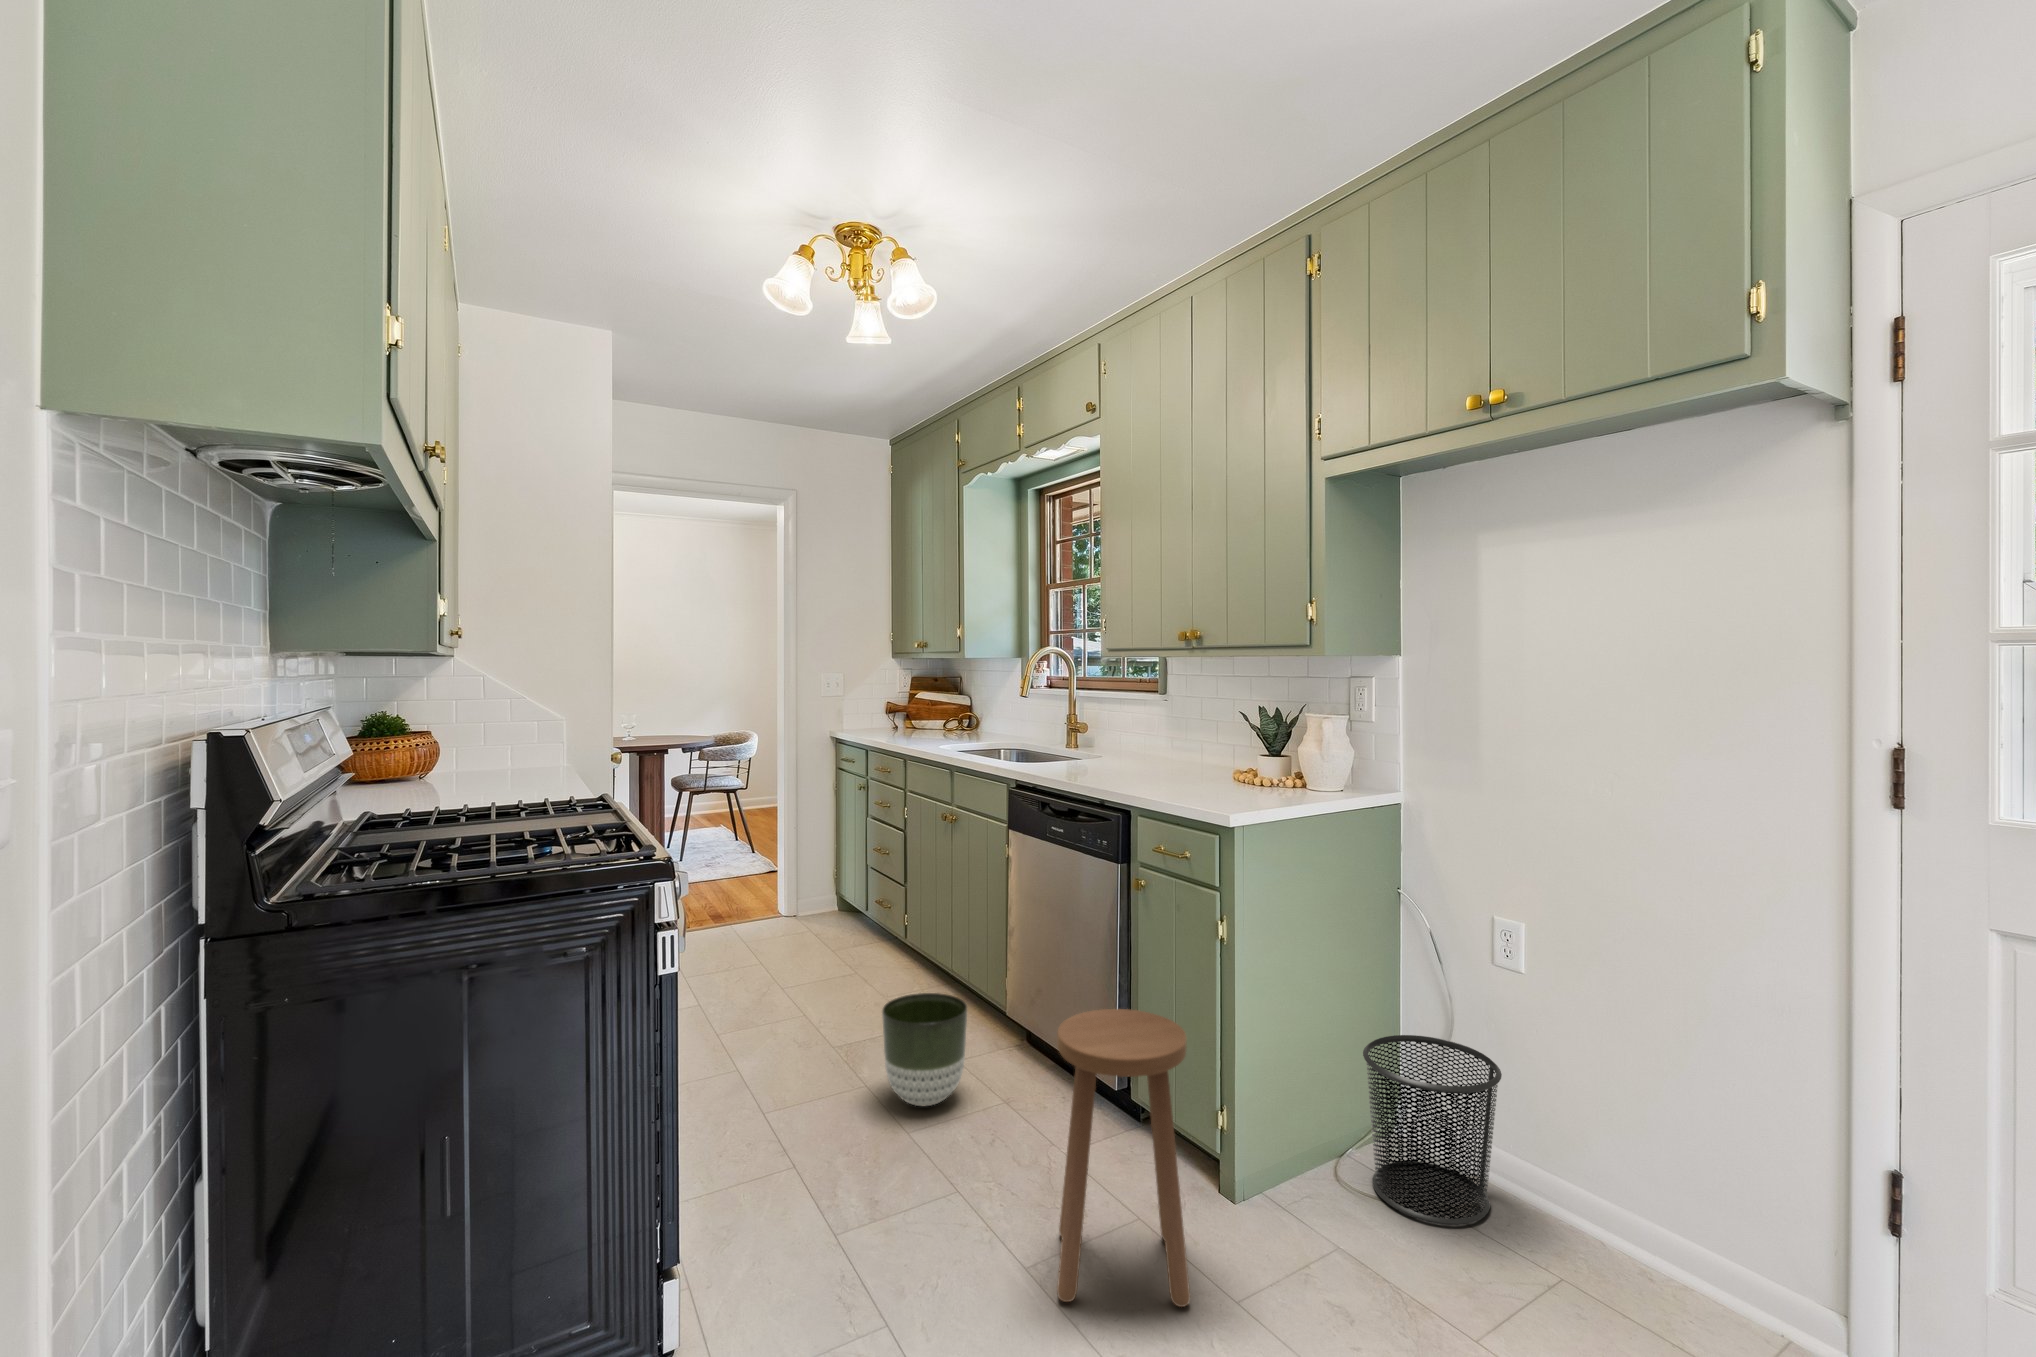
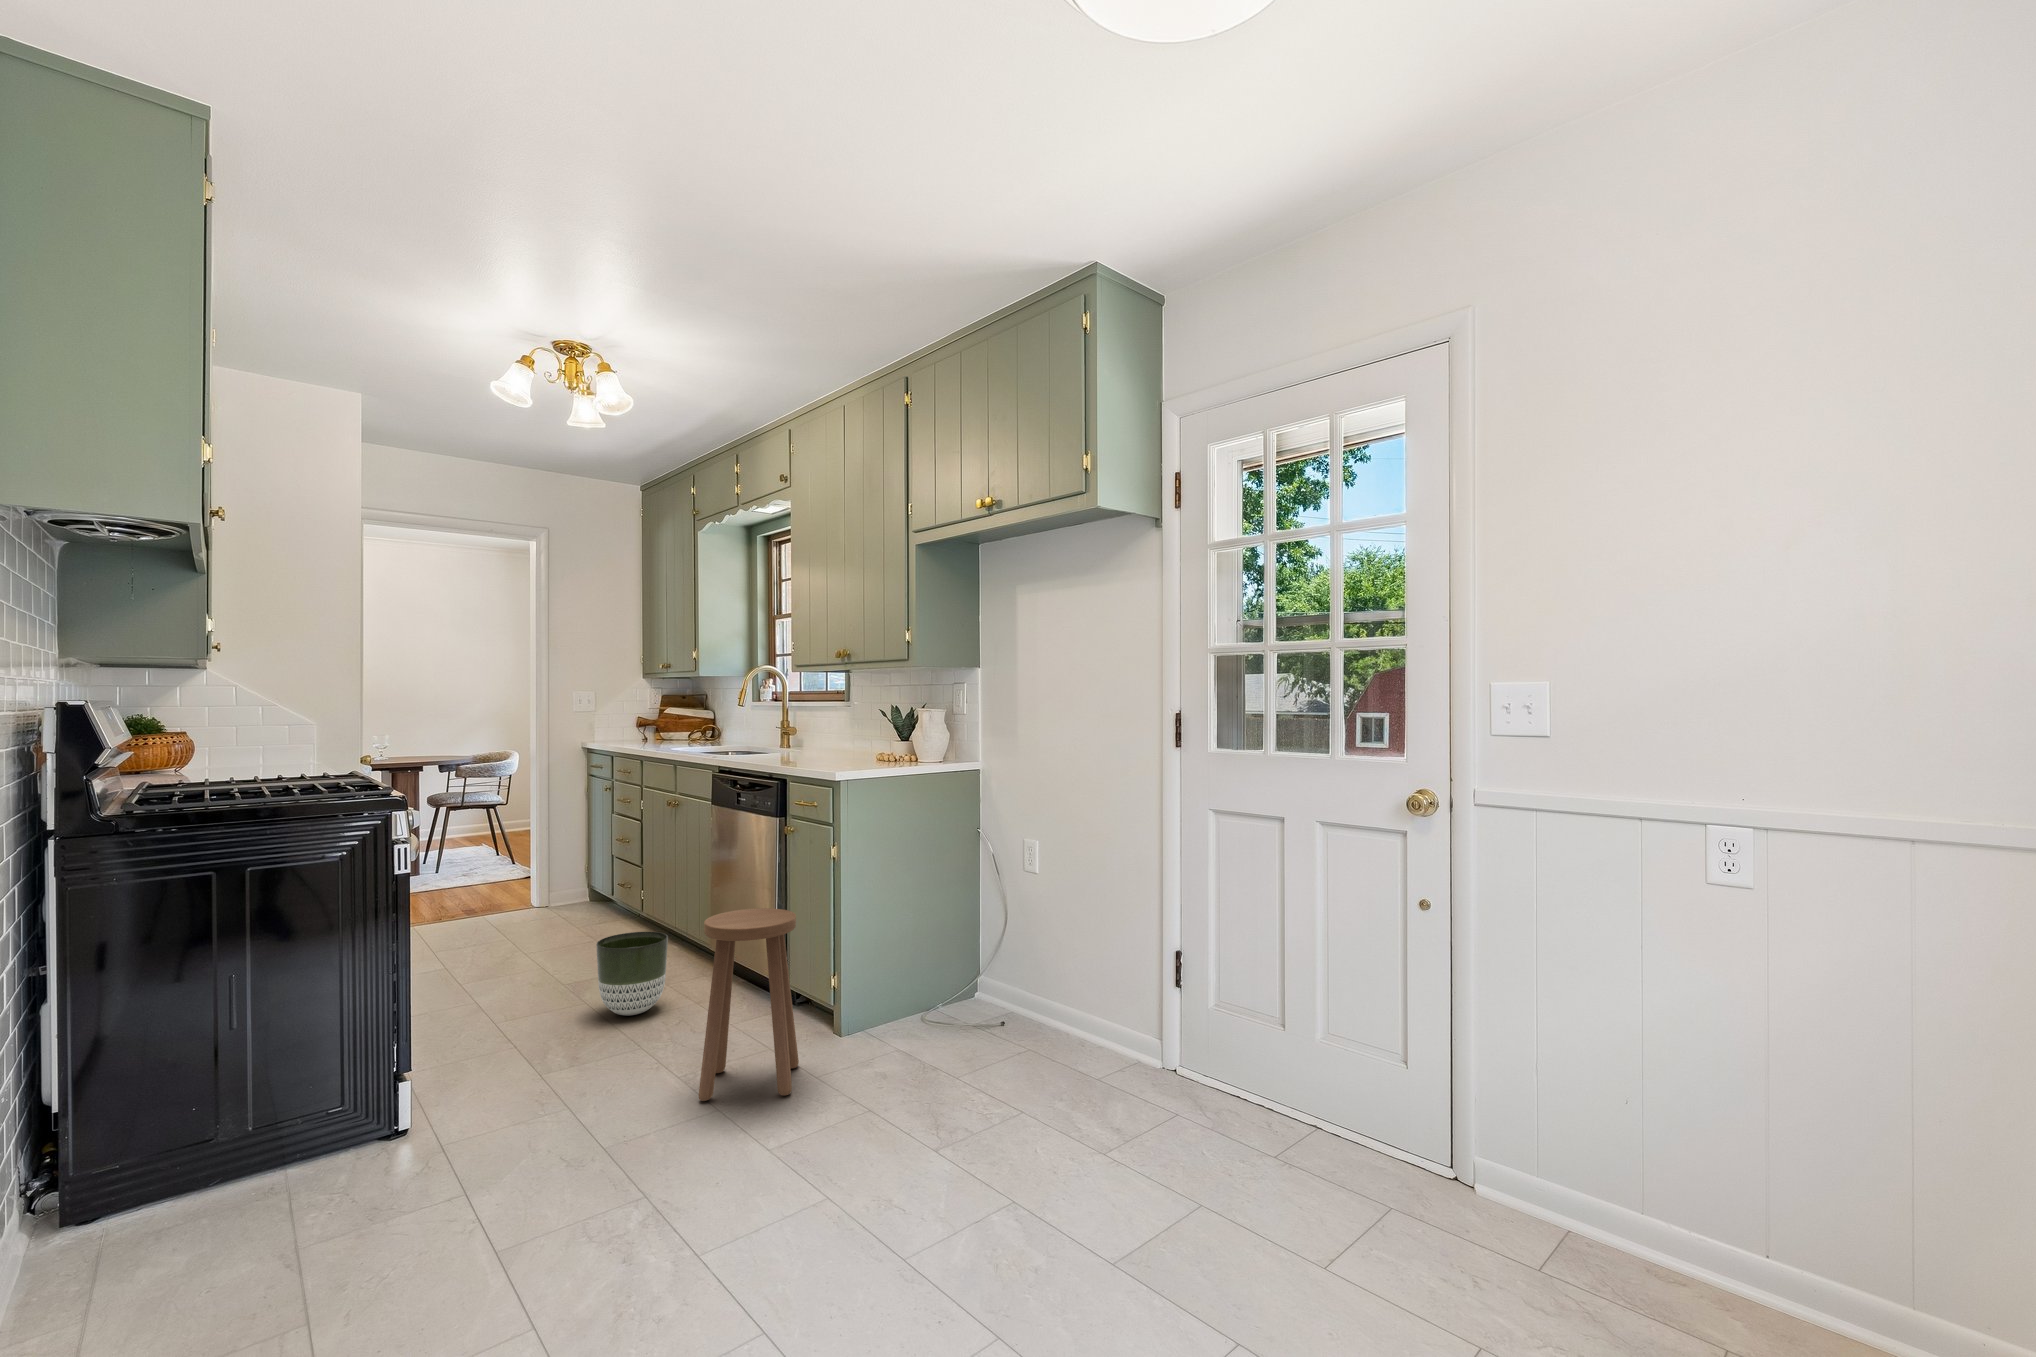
waste bin: present [1363,1035,1502,1225] -> none [942,927,1028,1043]

